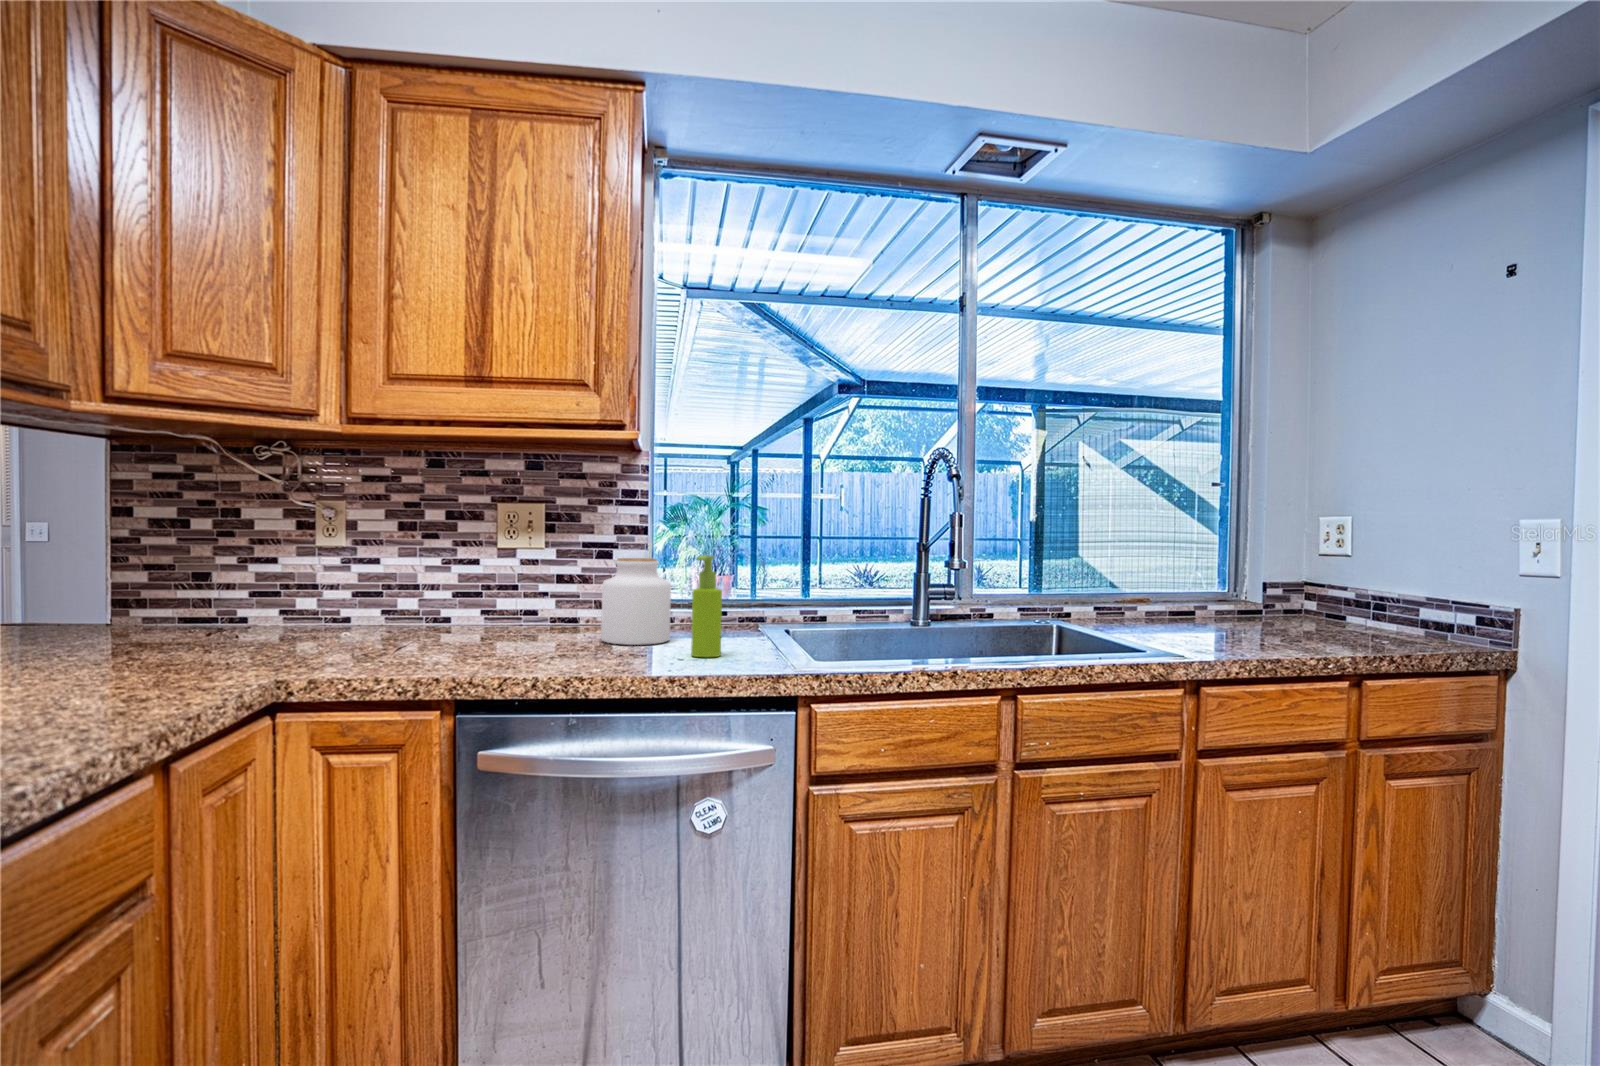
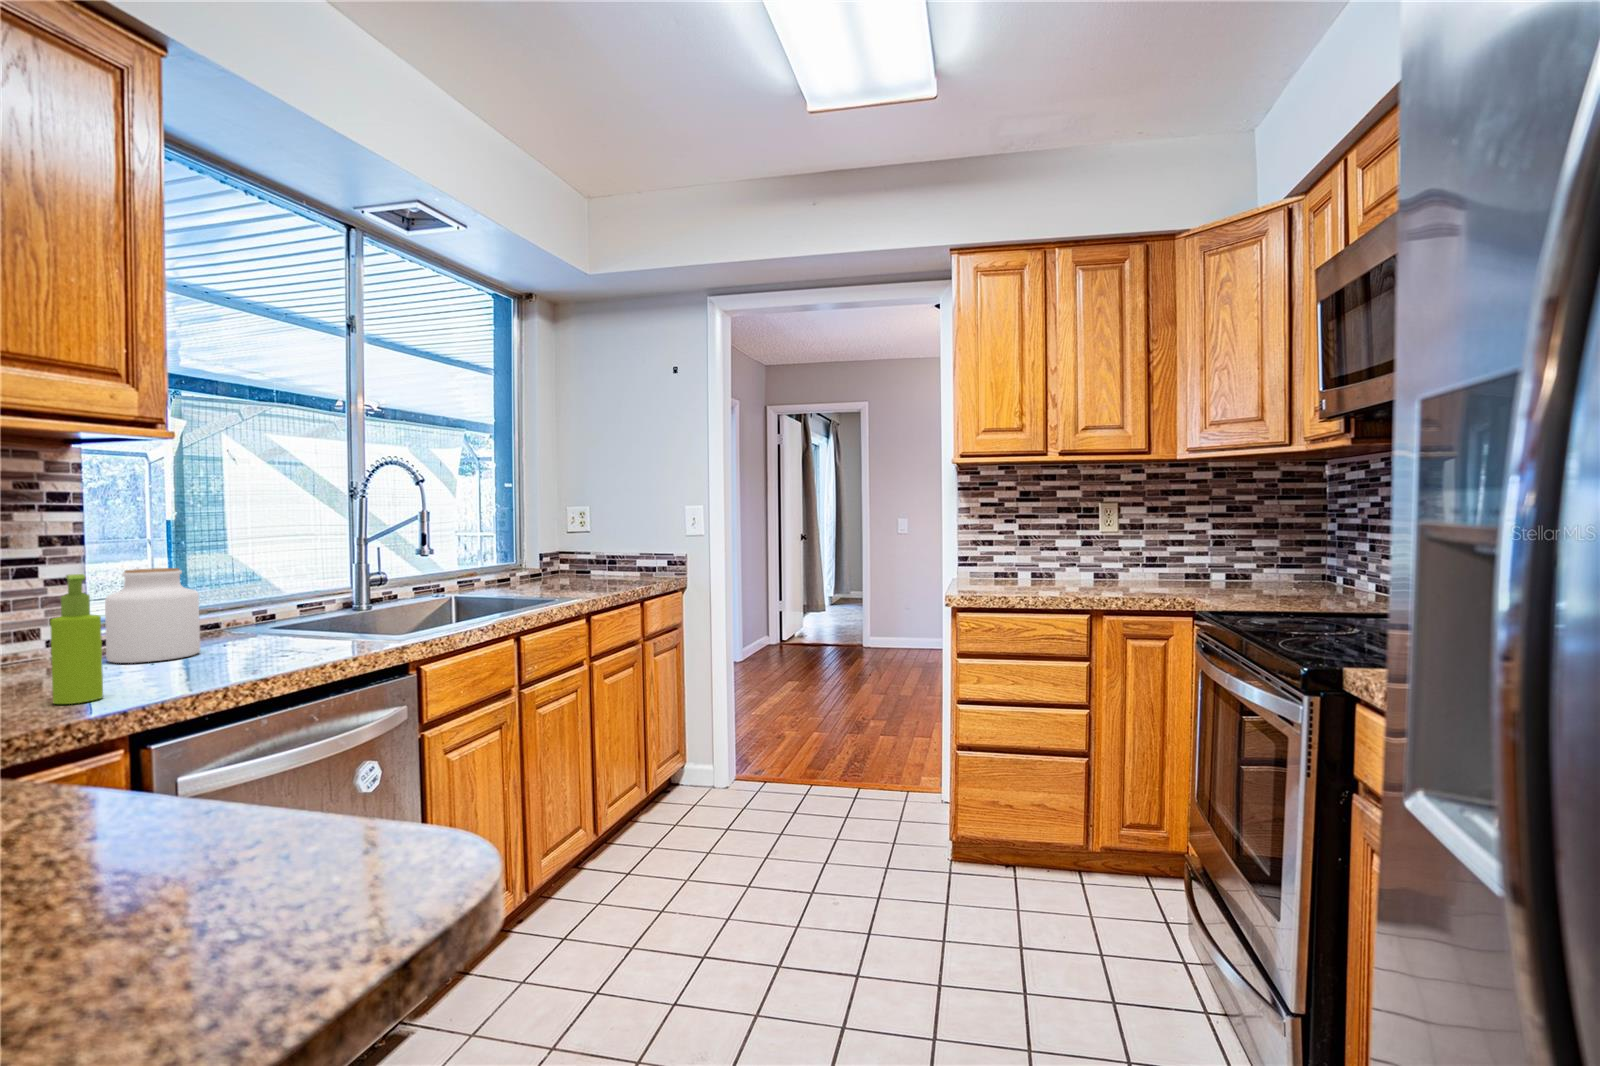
soap dispenser: present [691,555,722,657] -> present [50,574,103,704]

